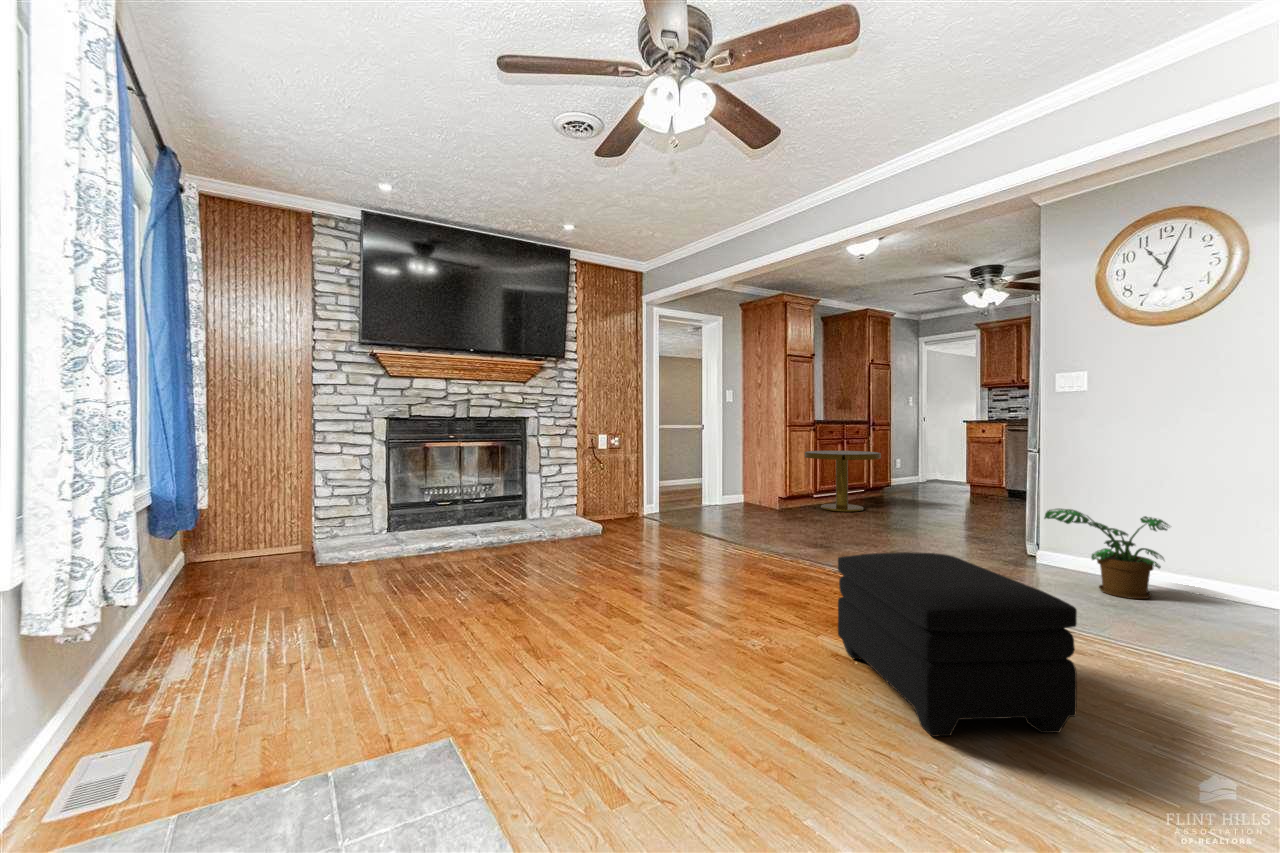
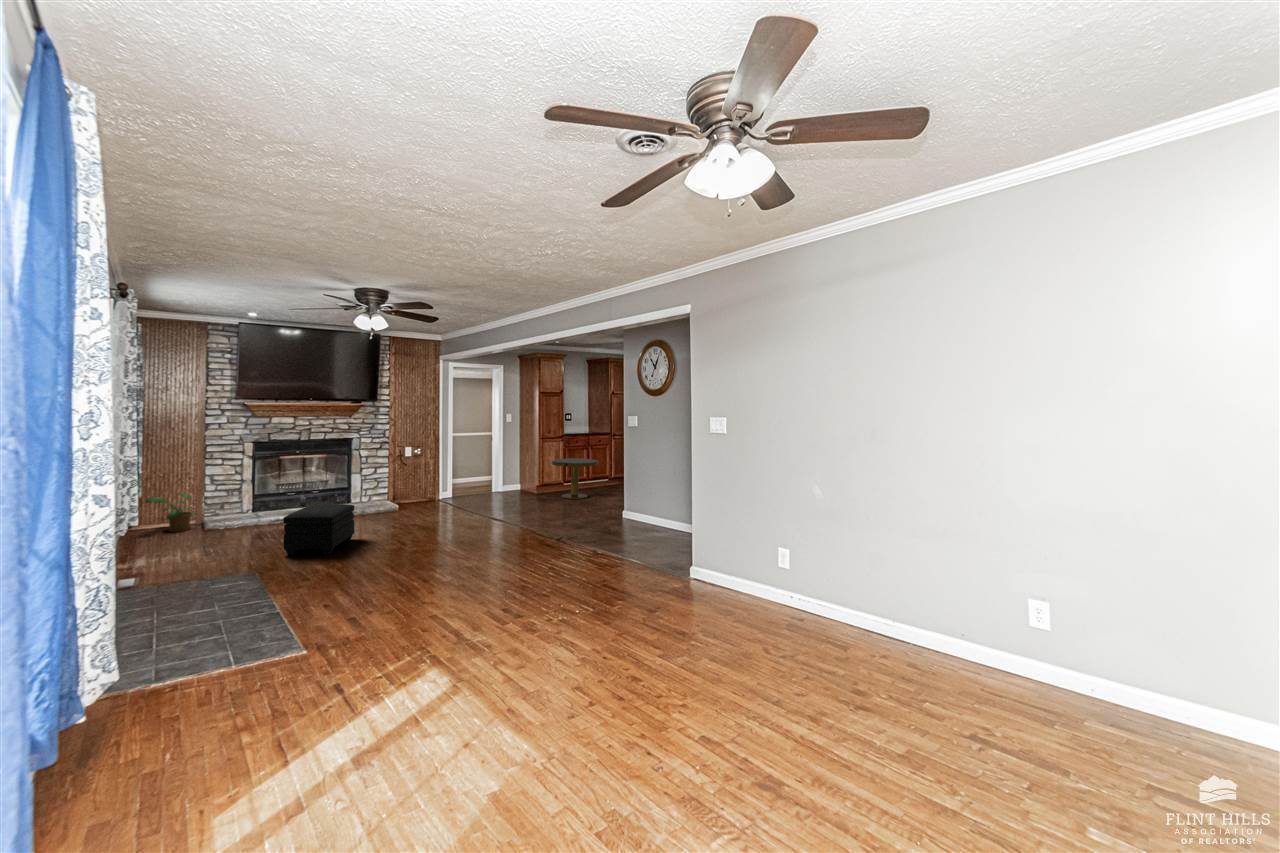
potted plant: present [1044,508,1169,599] -> present [145,494,194,532]
ottoman: present [838,552,1077,737] -> present [283,504,354,555]

